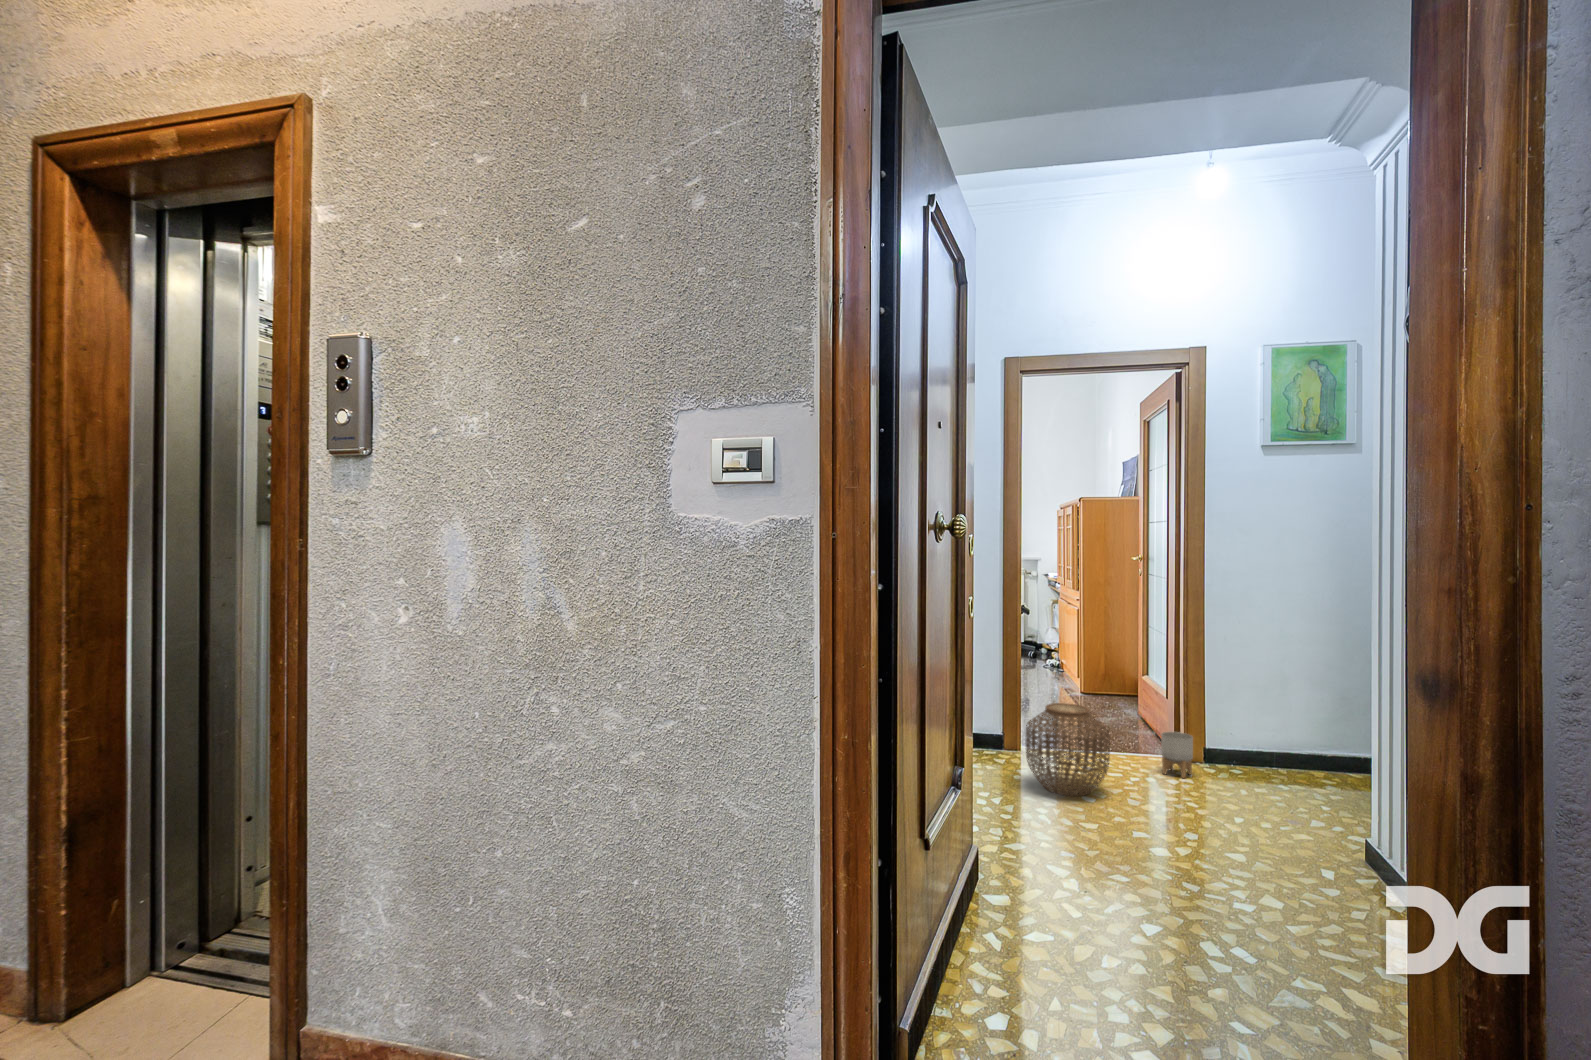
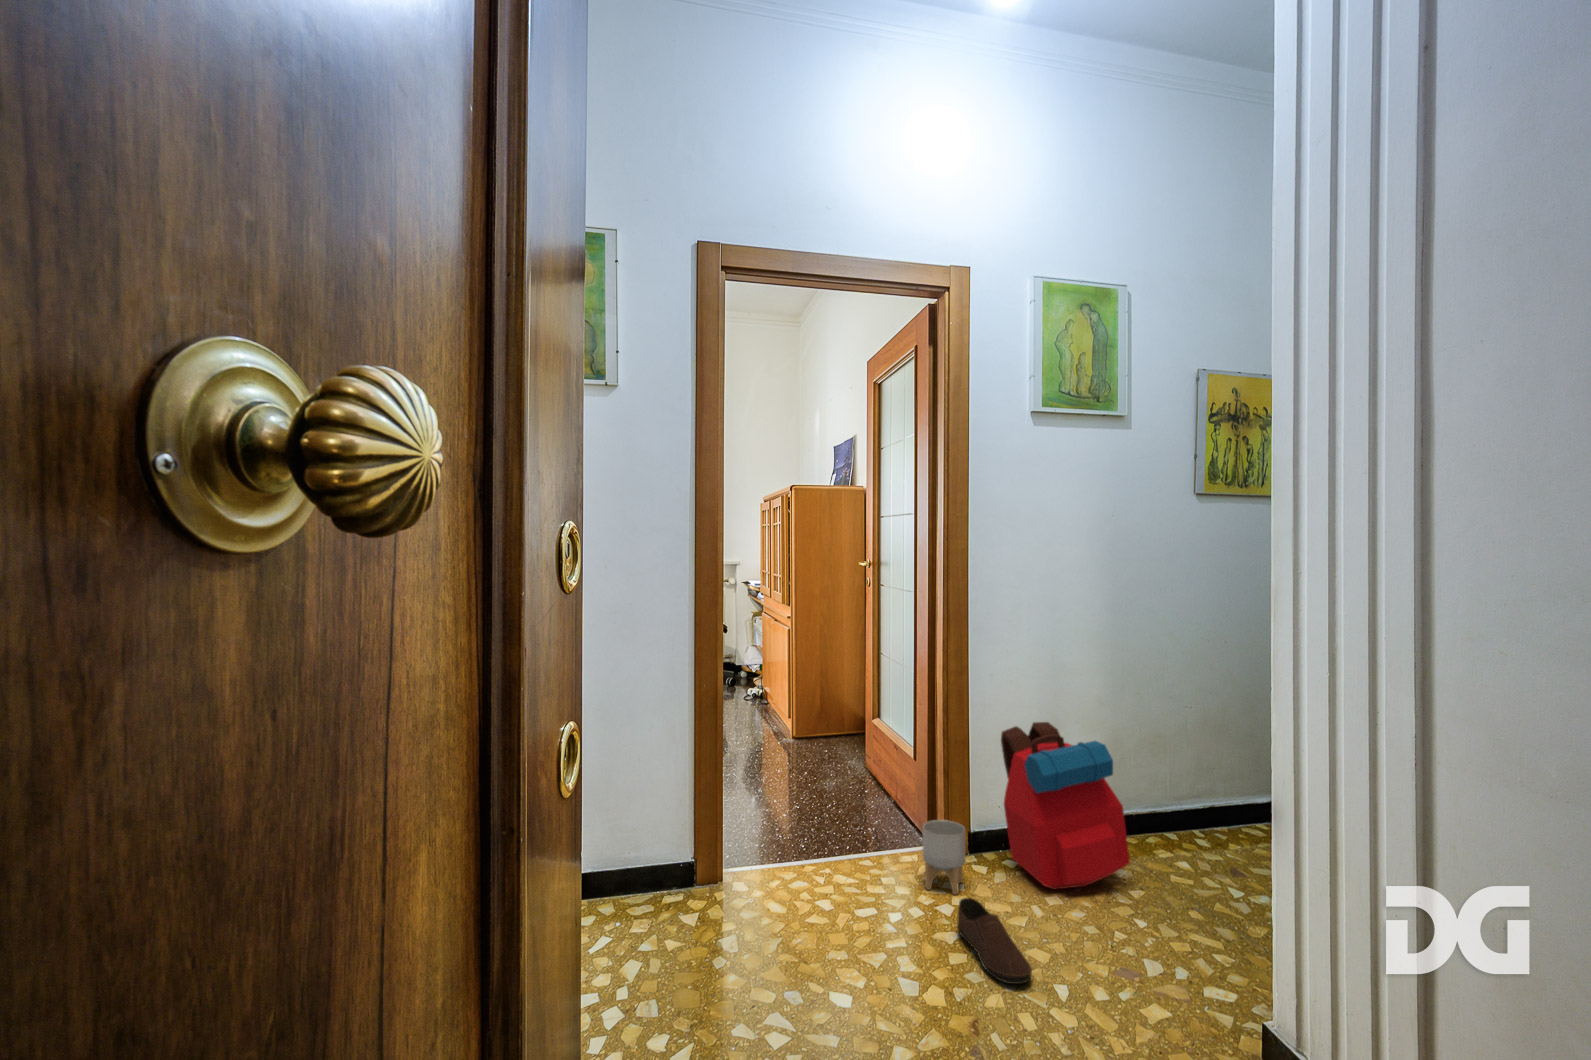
backpack: none [1228,674,1326,787] -> present [1001,722,1130,889]
woven basket: present [1026,703,1110,796] -> none [731,813,866,987]
shoe: none [1176,771,1219,812] -> present [957,898,1032,984]

